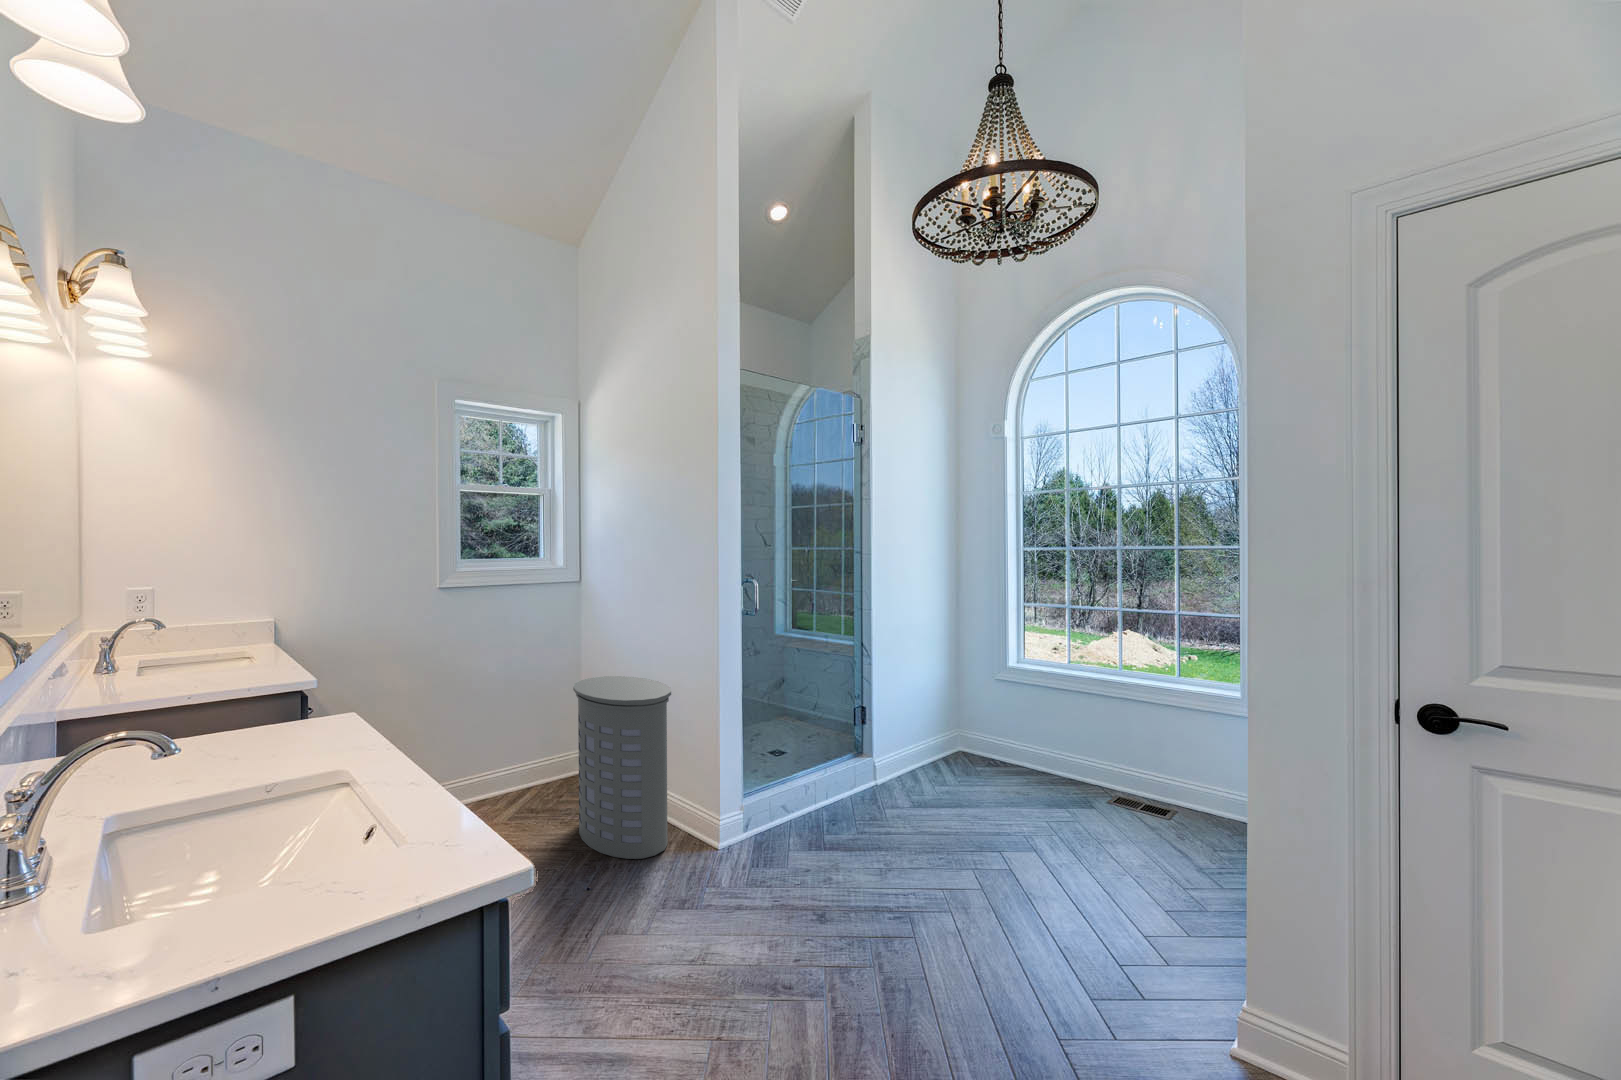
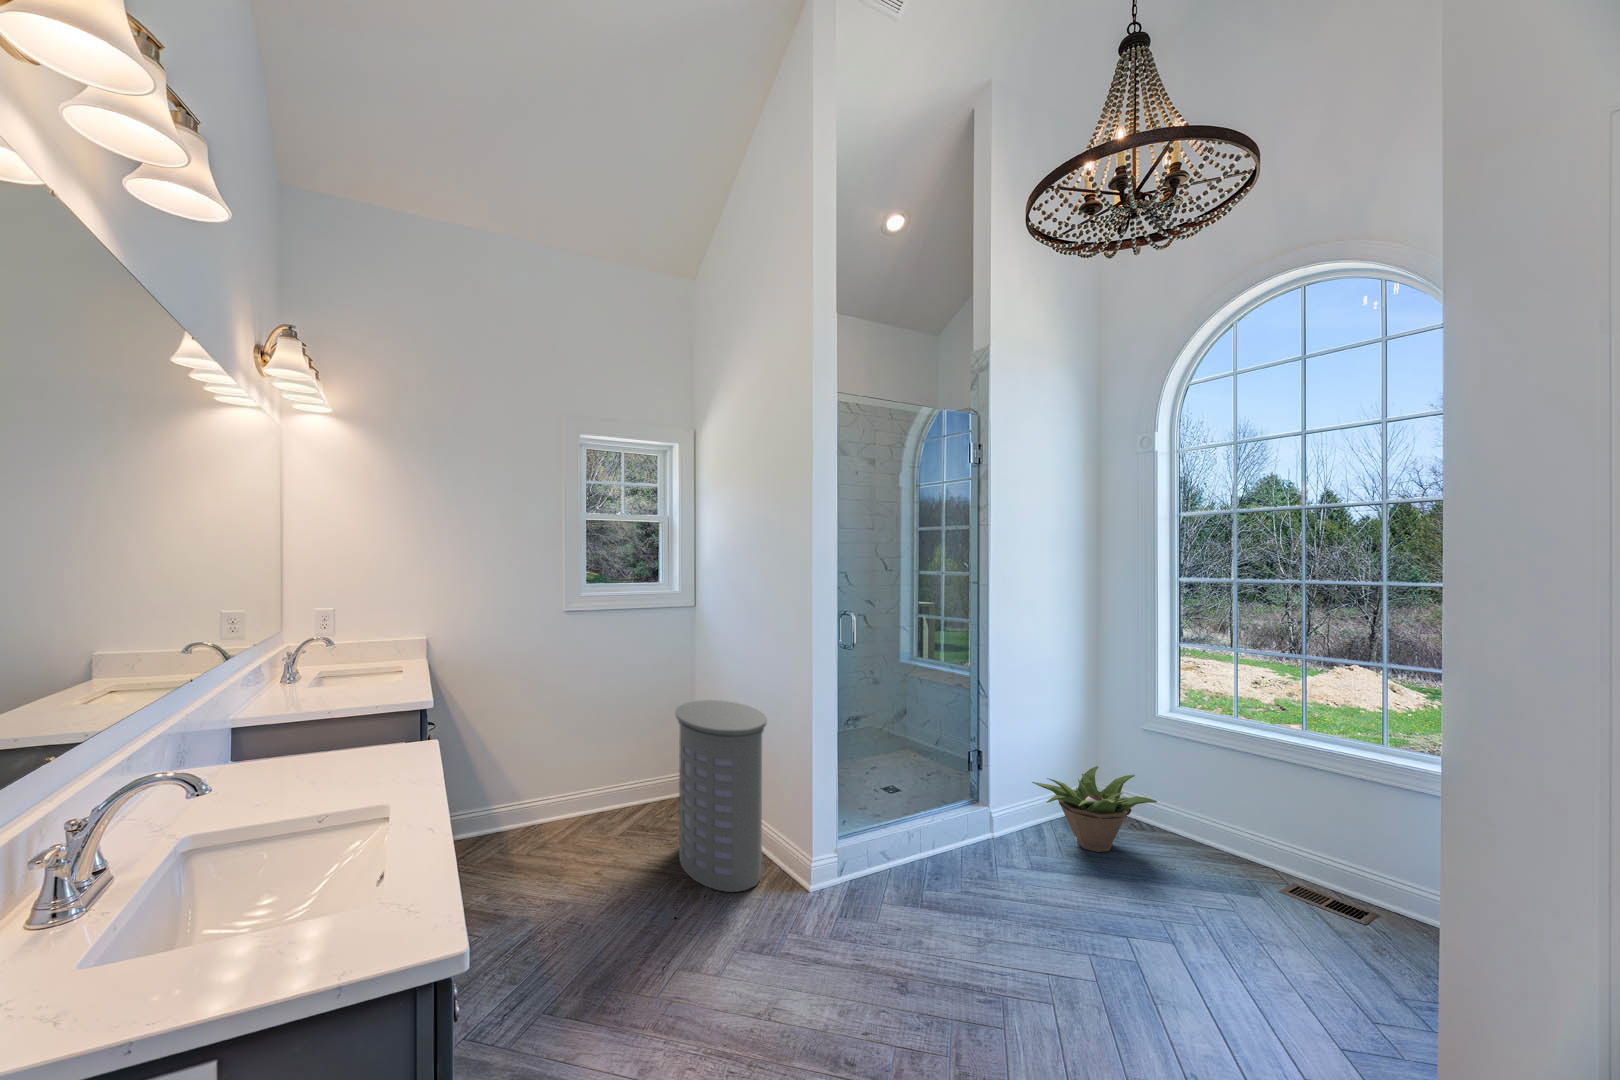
decorative plant: none [906,715,1011,788] -> present [1032,766,1157,852]

